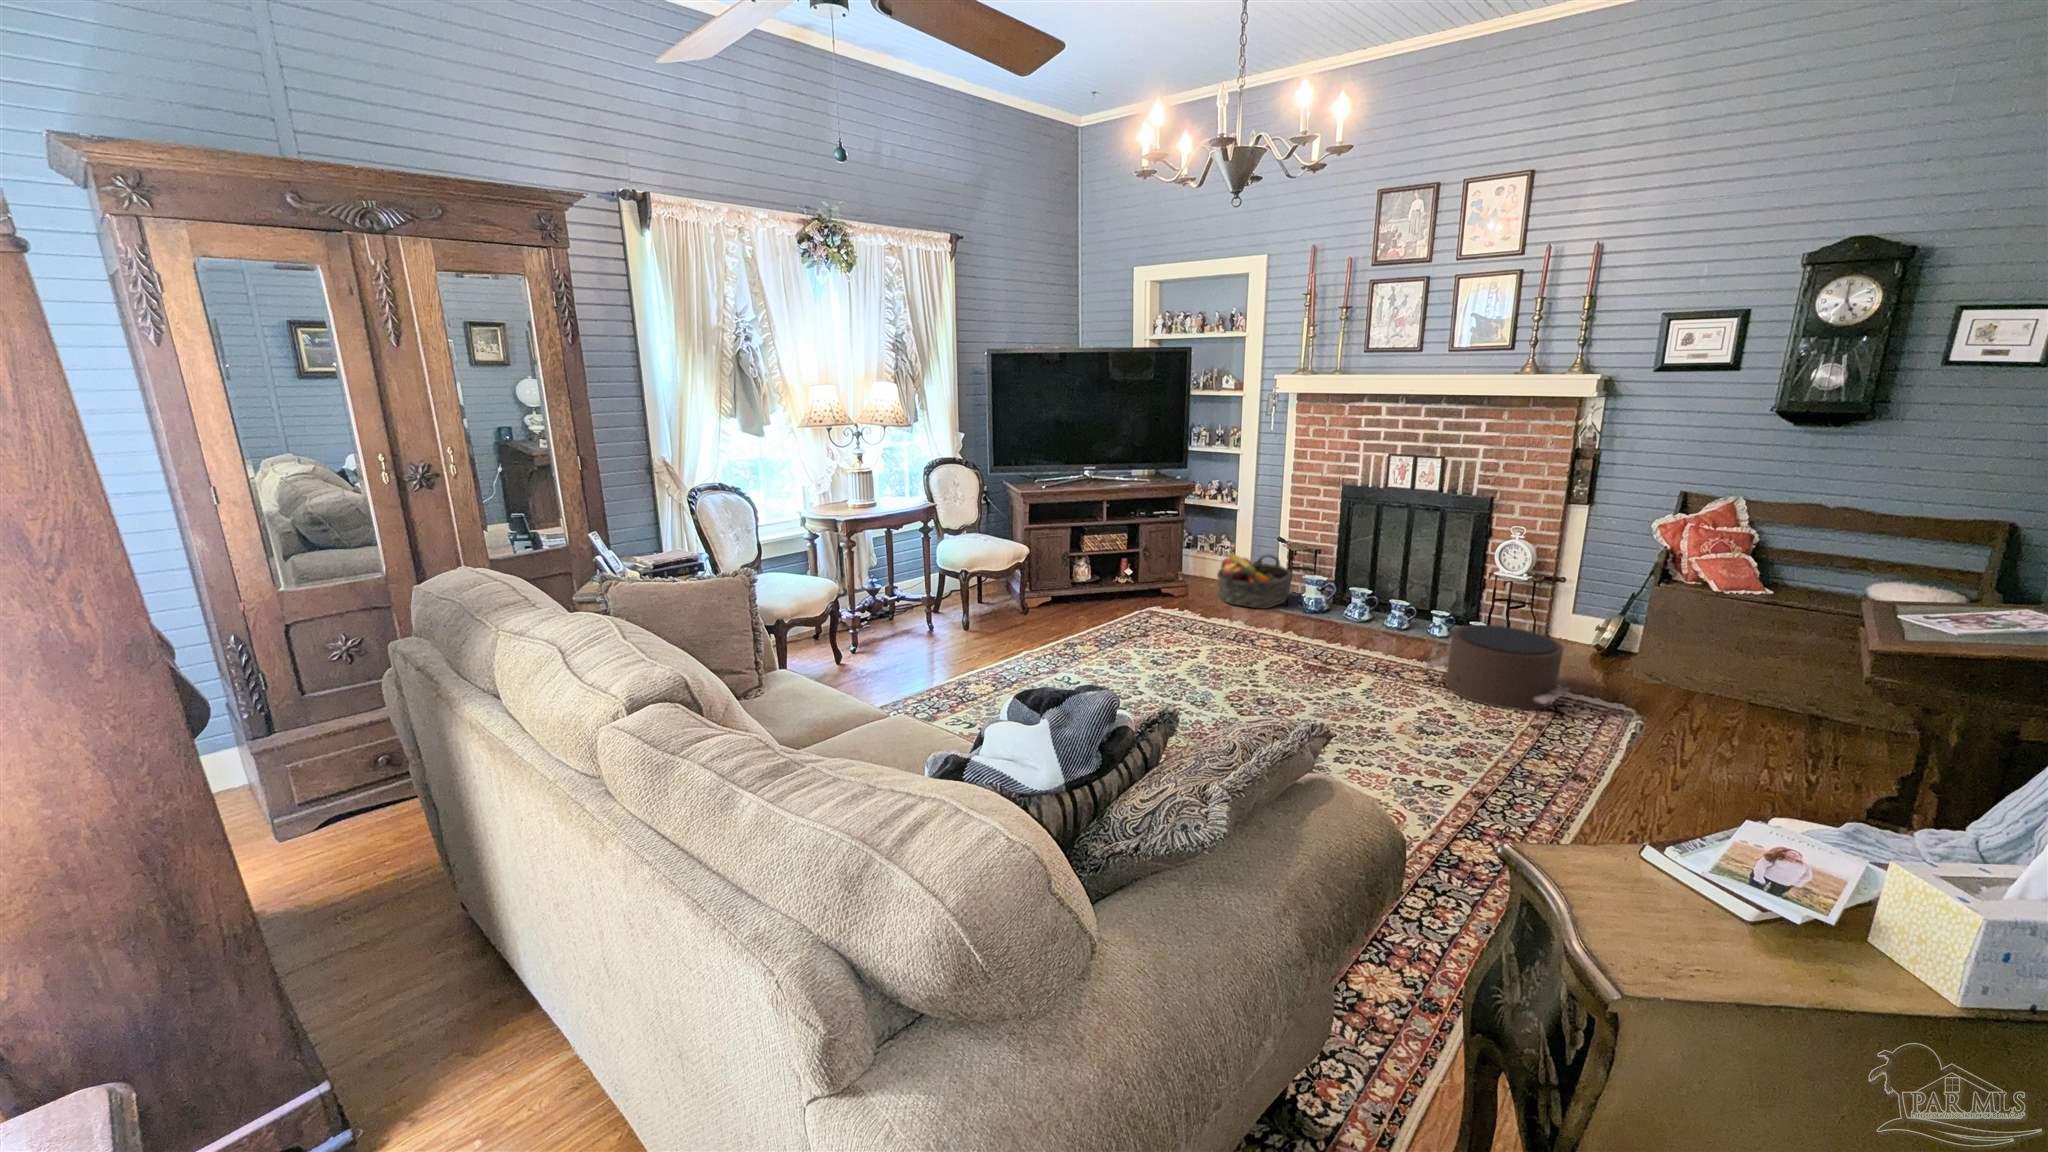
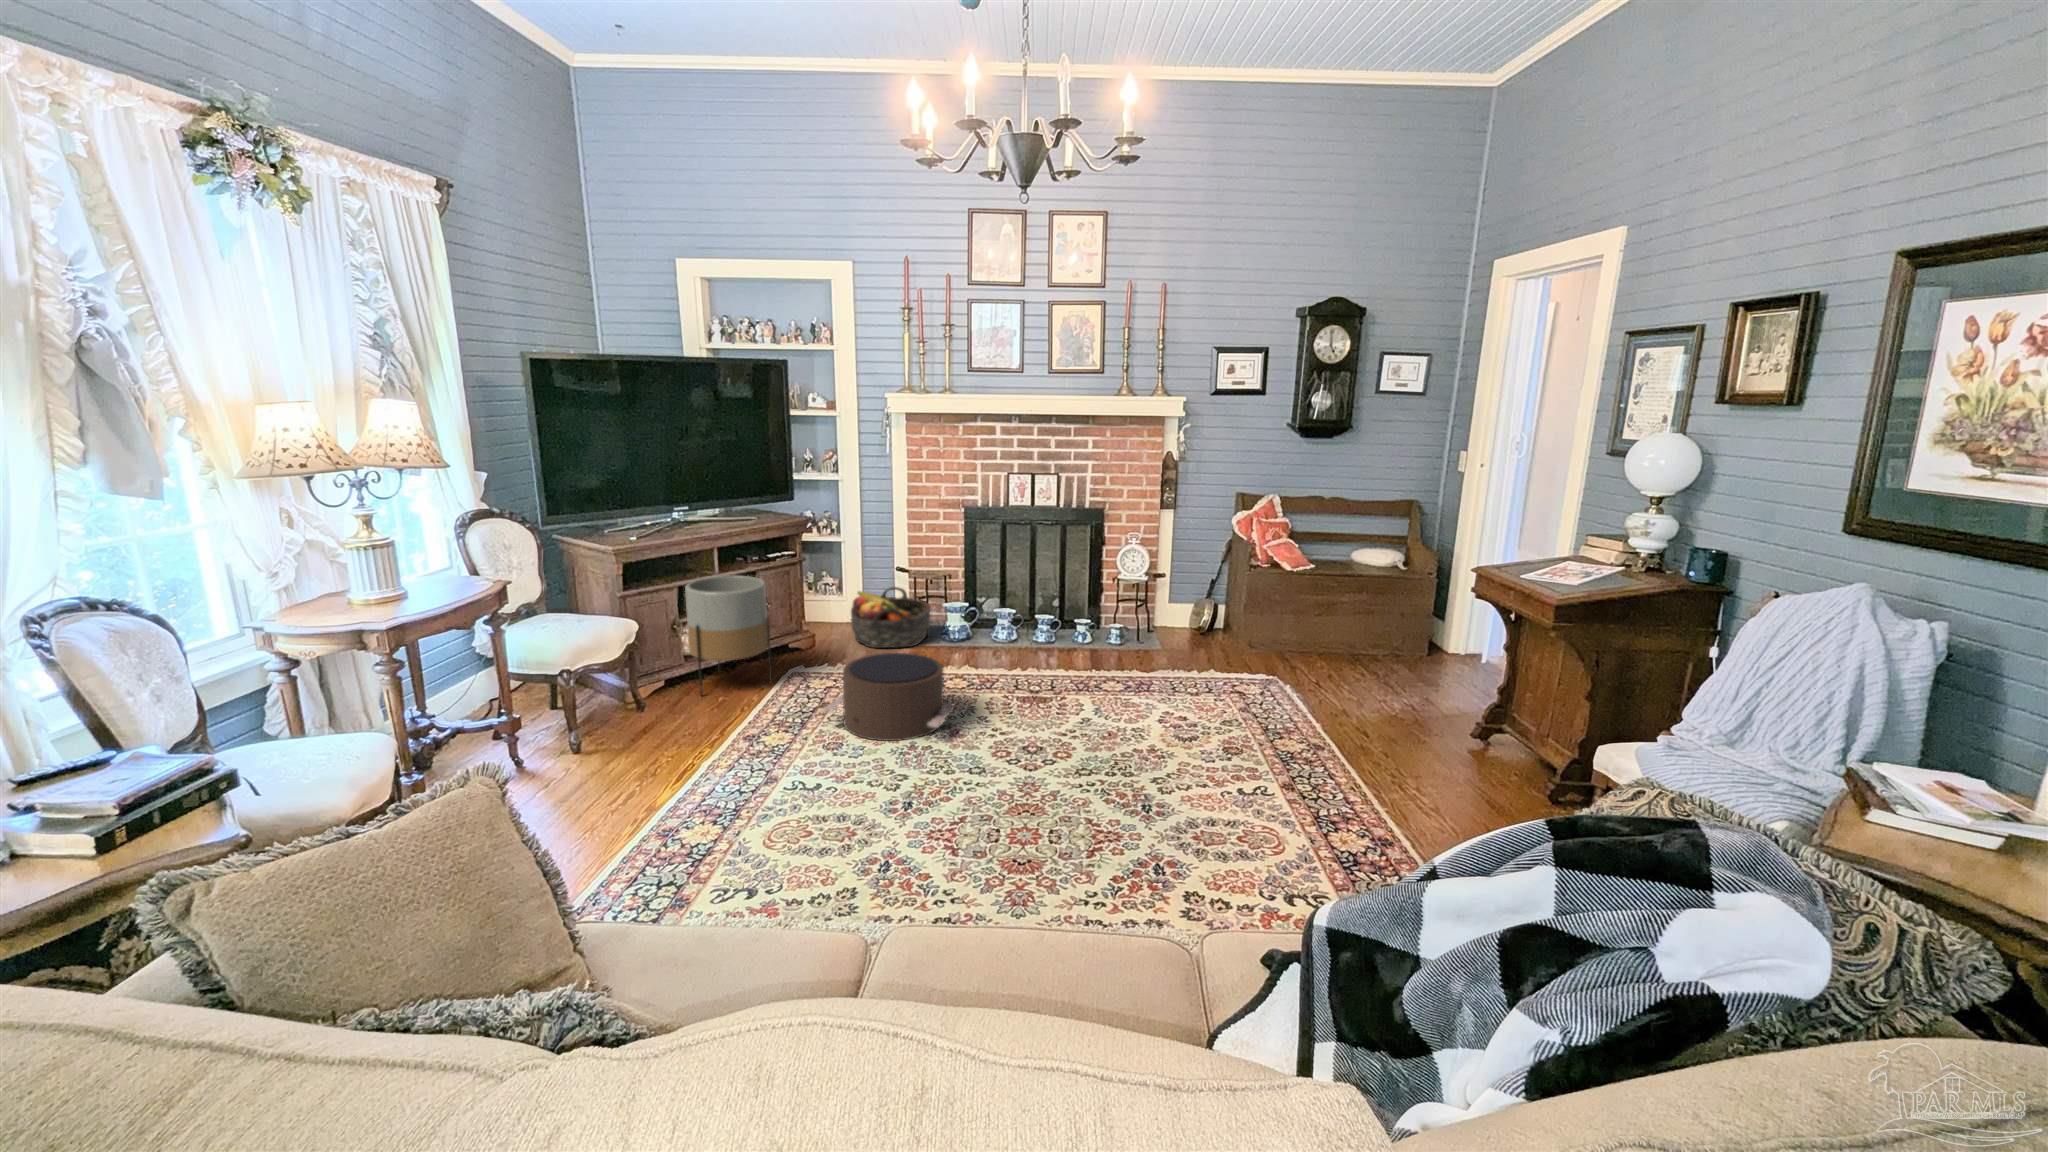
planter: none [1066,522,1127,613] -> present [685,576,772,695]
pouf: present [1426,625,1570,710] -> present [822,653,955,741]

